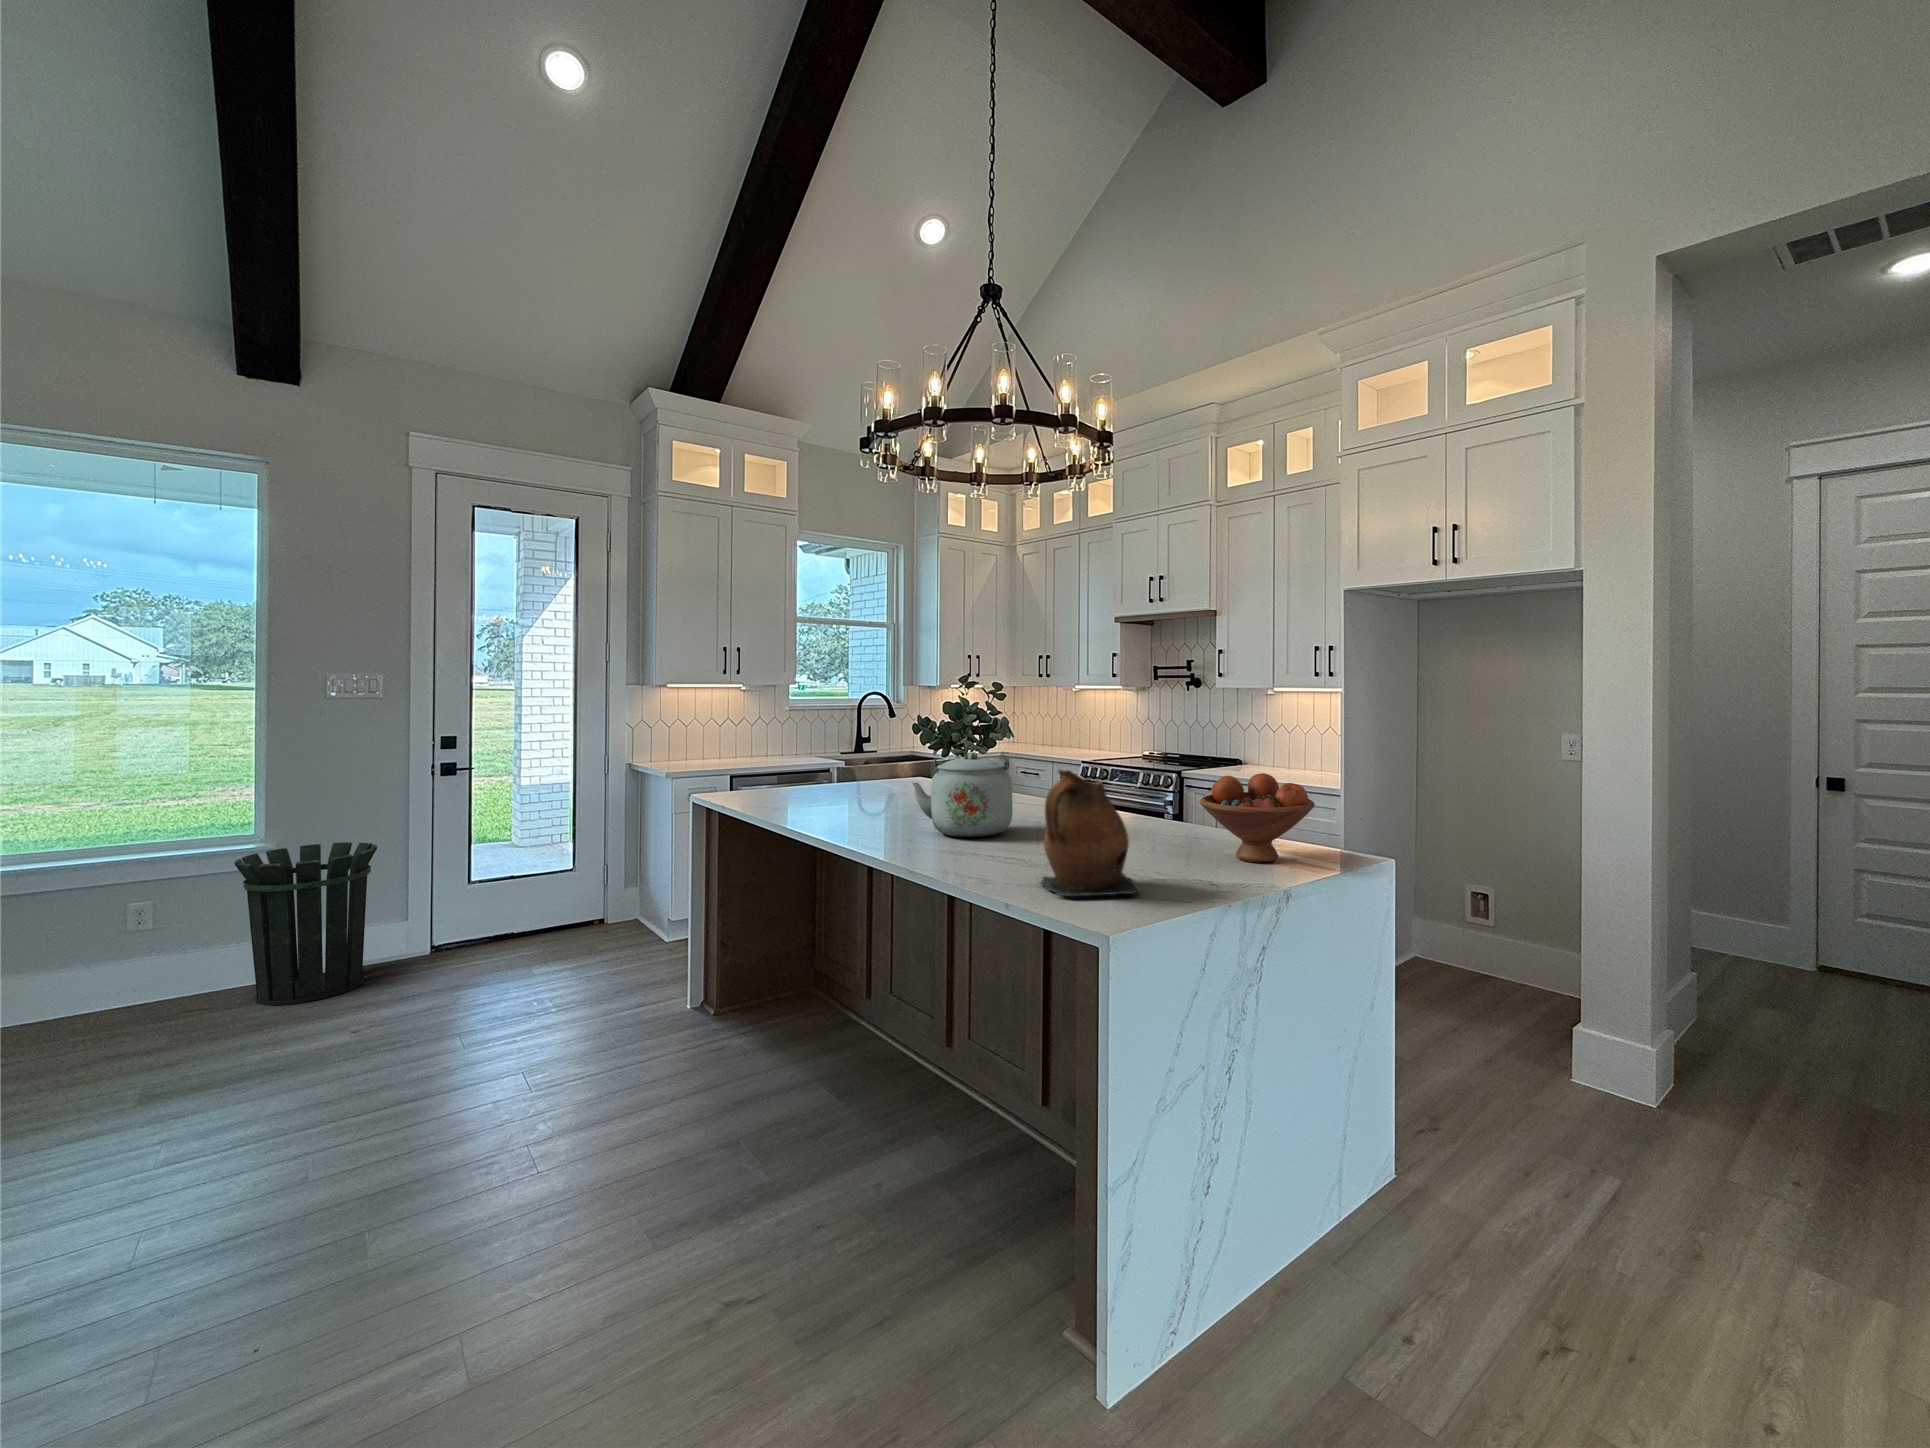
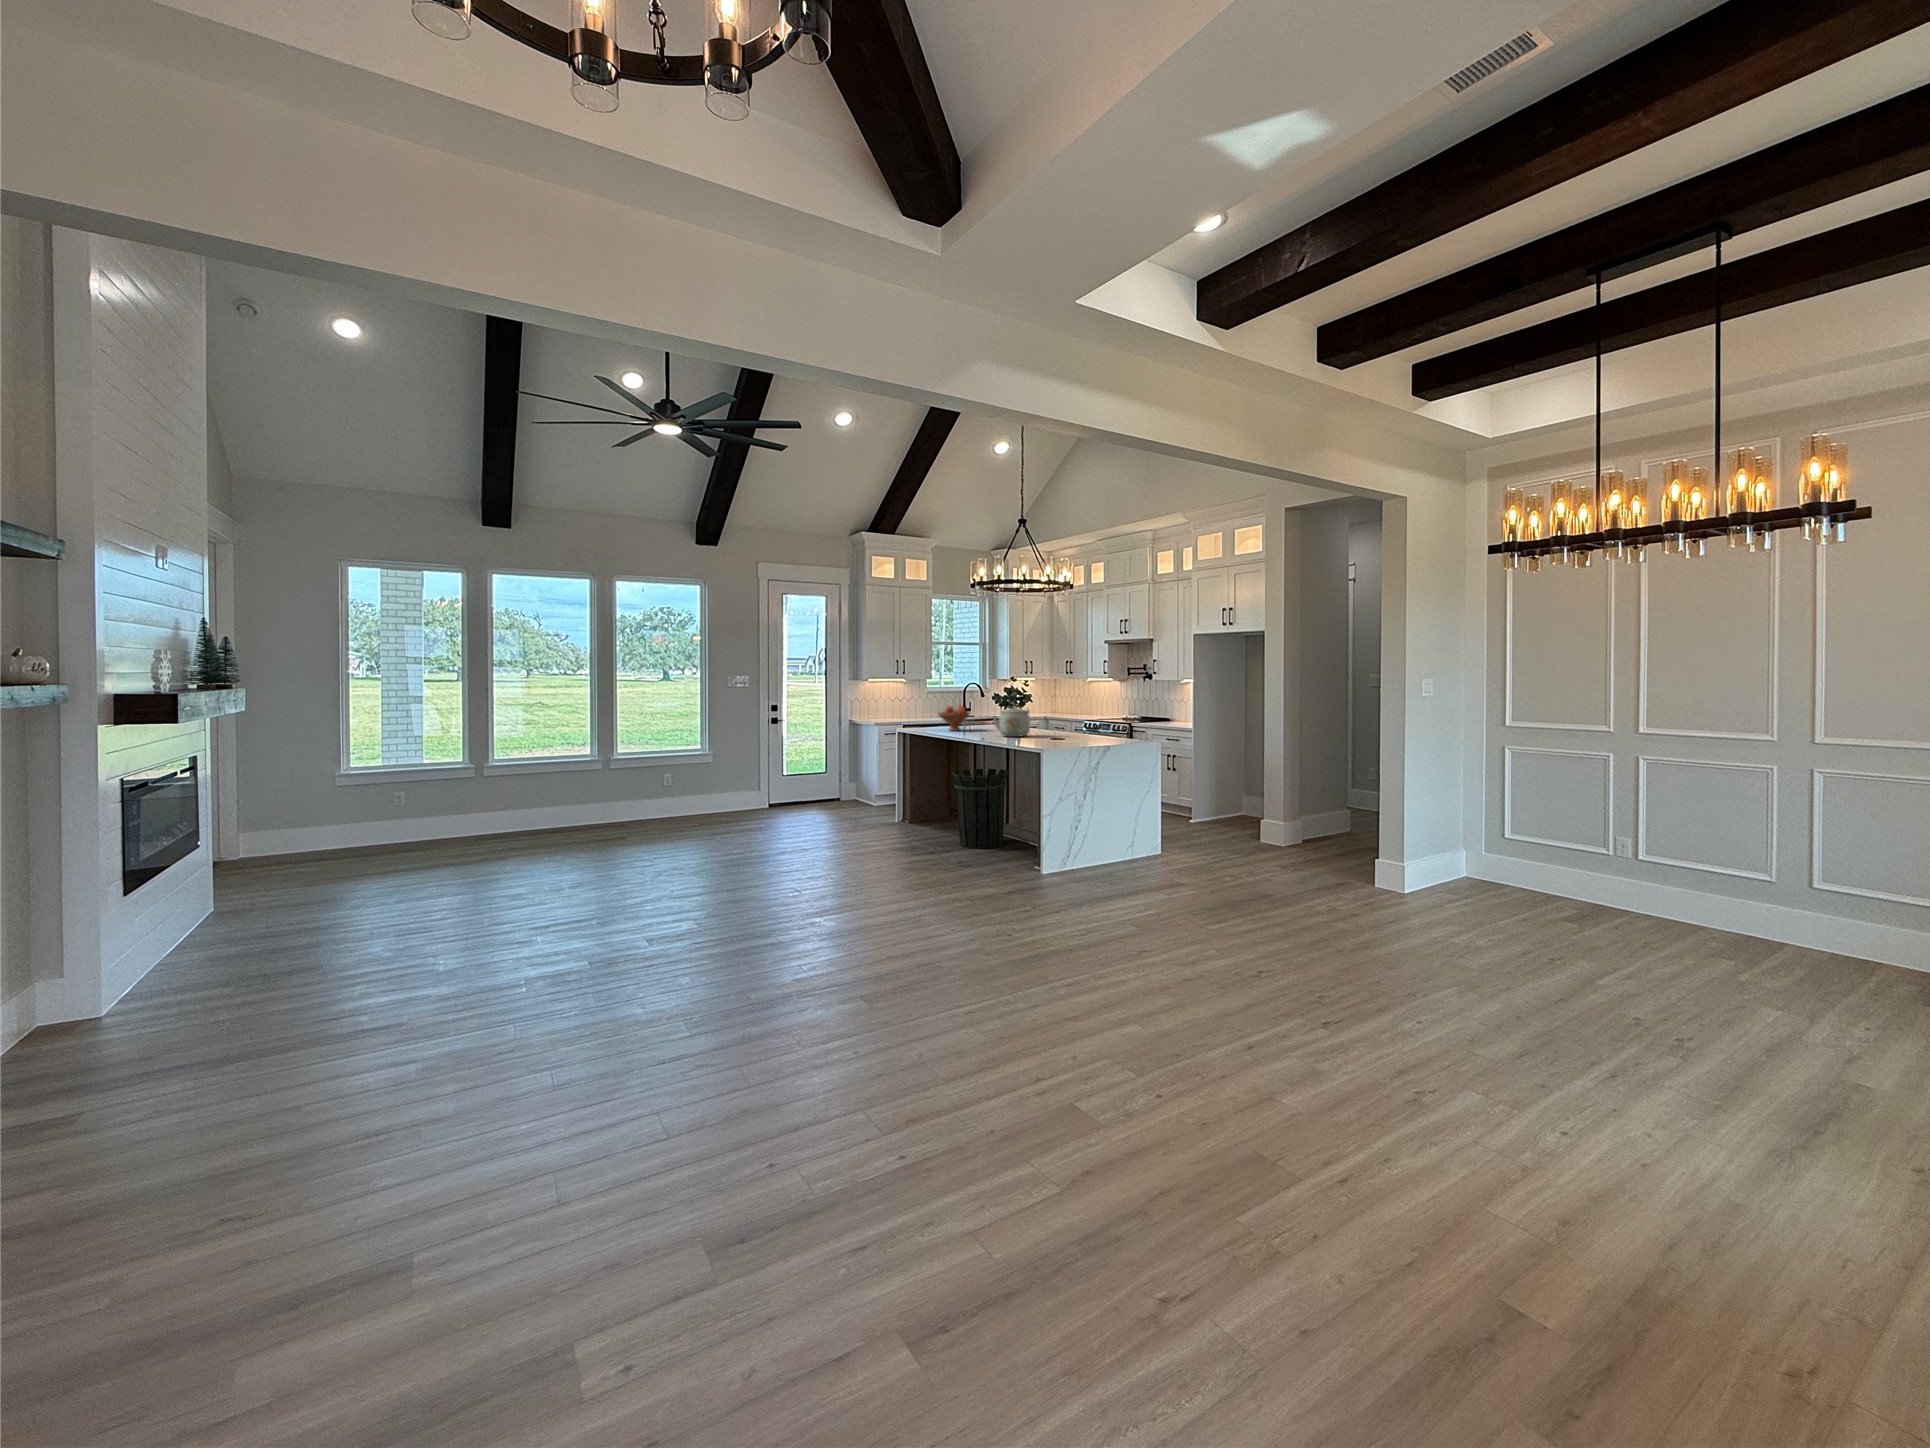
ceramic pitcher: present [1037,769,1141,896] -> none [1031,707,1062,745]
fruit bowl: present [1200,773,1315,862] -> present [939,706,970,731]
waste bin: present [234,842,377,1005] -> present [951,769,1009,849]

